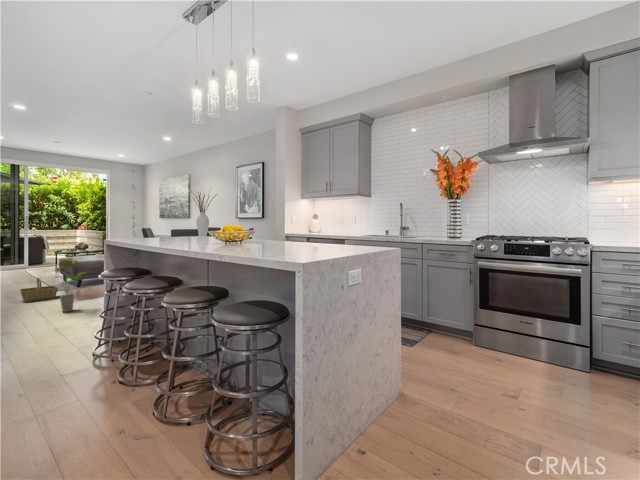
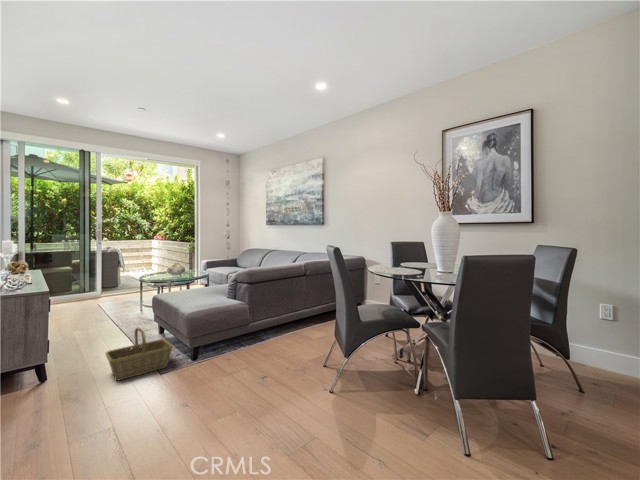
house plant: present [55,258,85,312] -> none [189,297,254,431]

